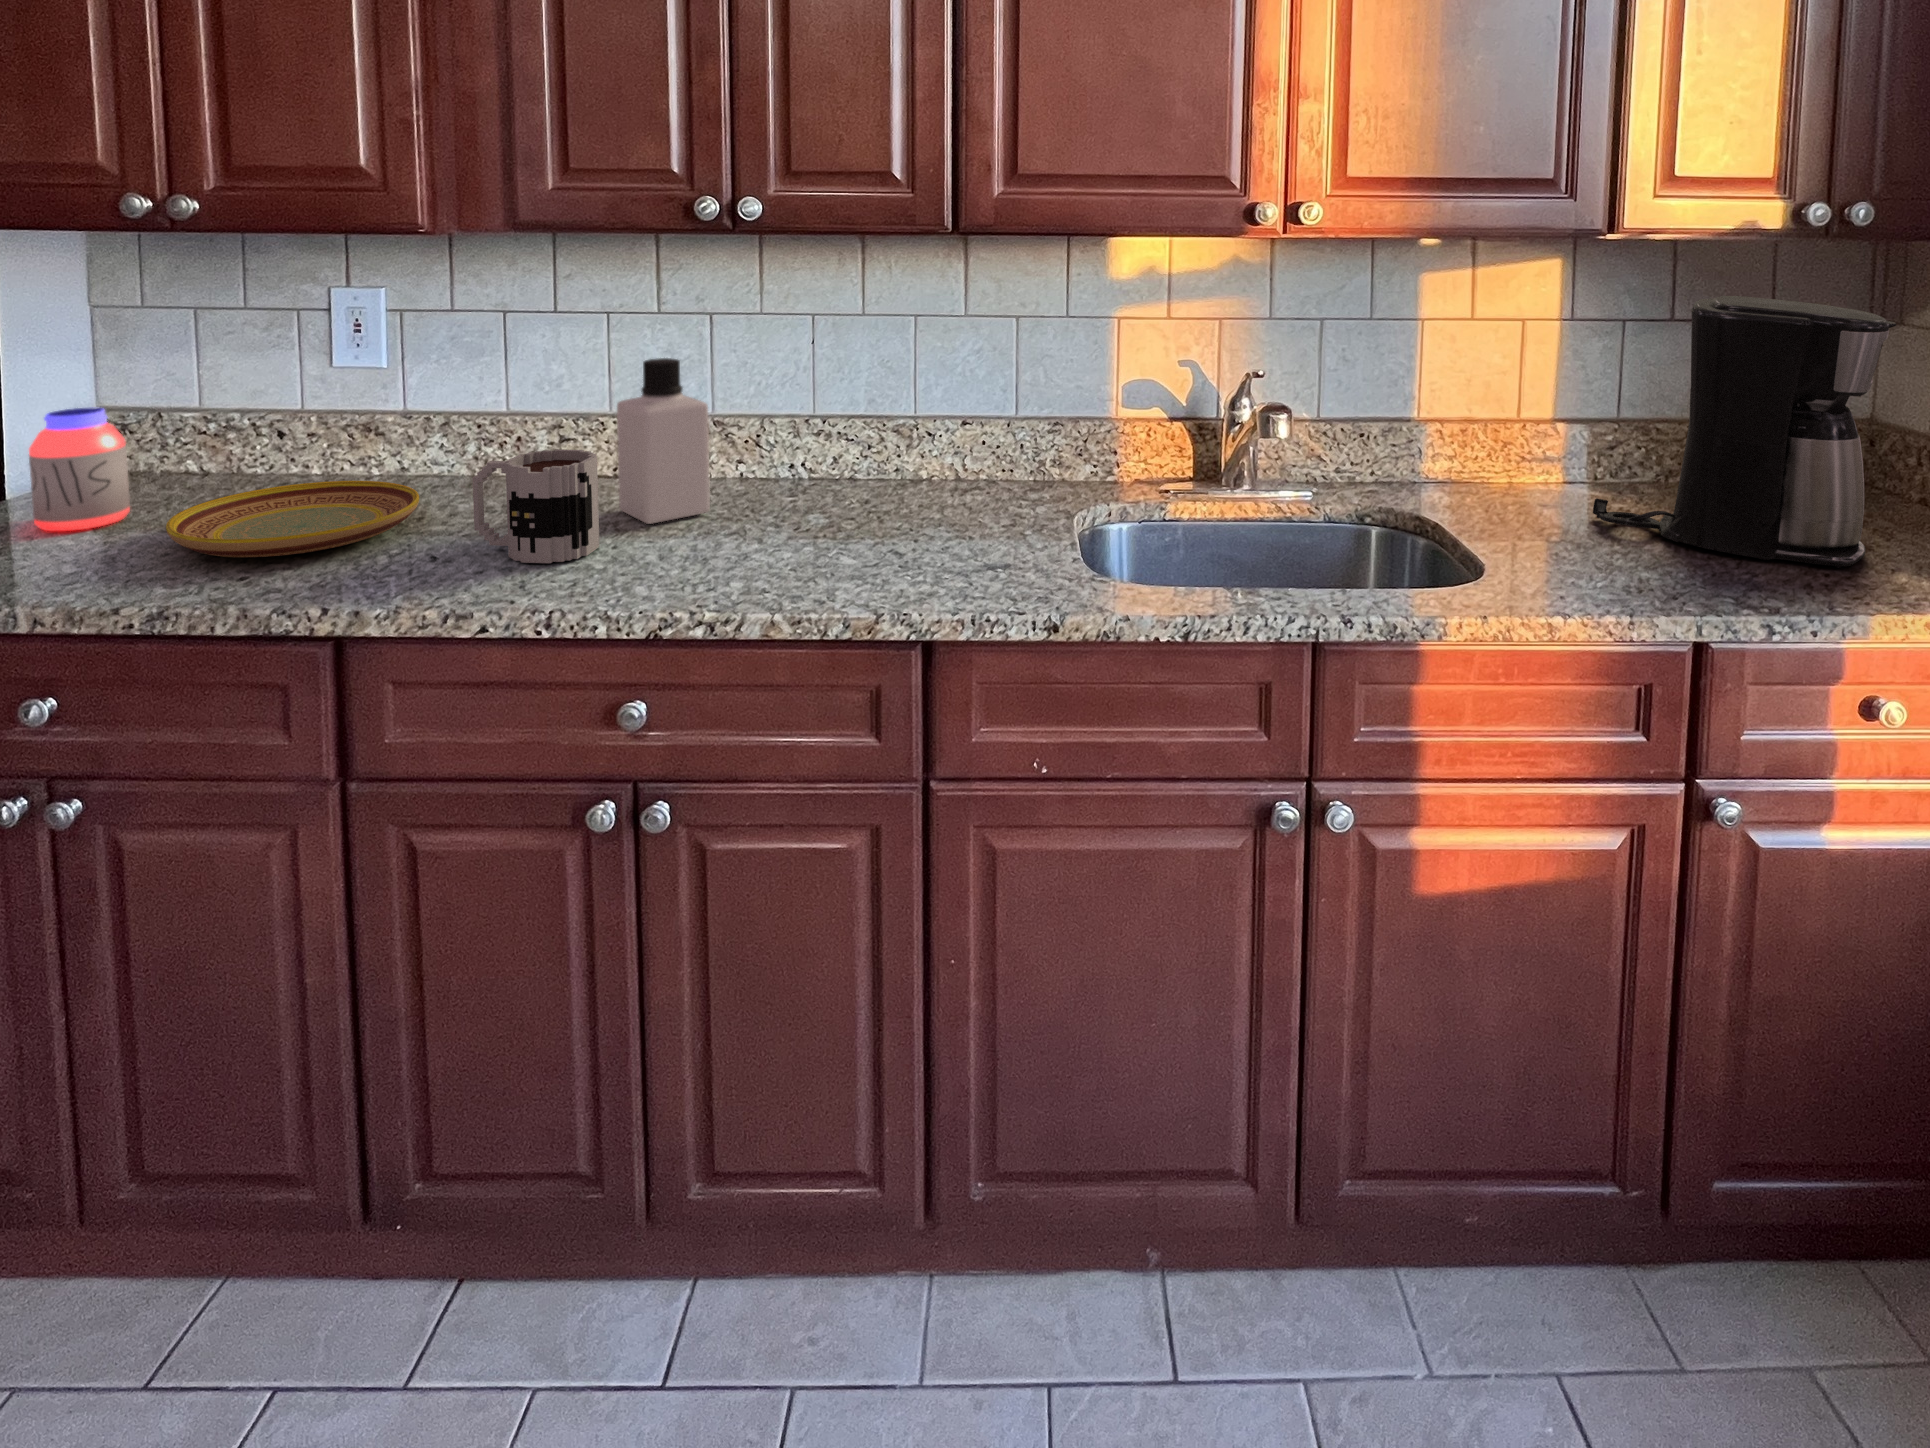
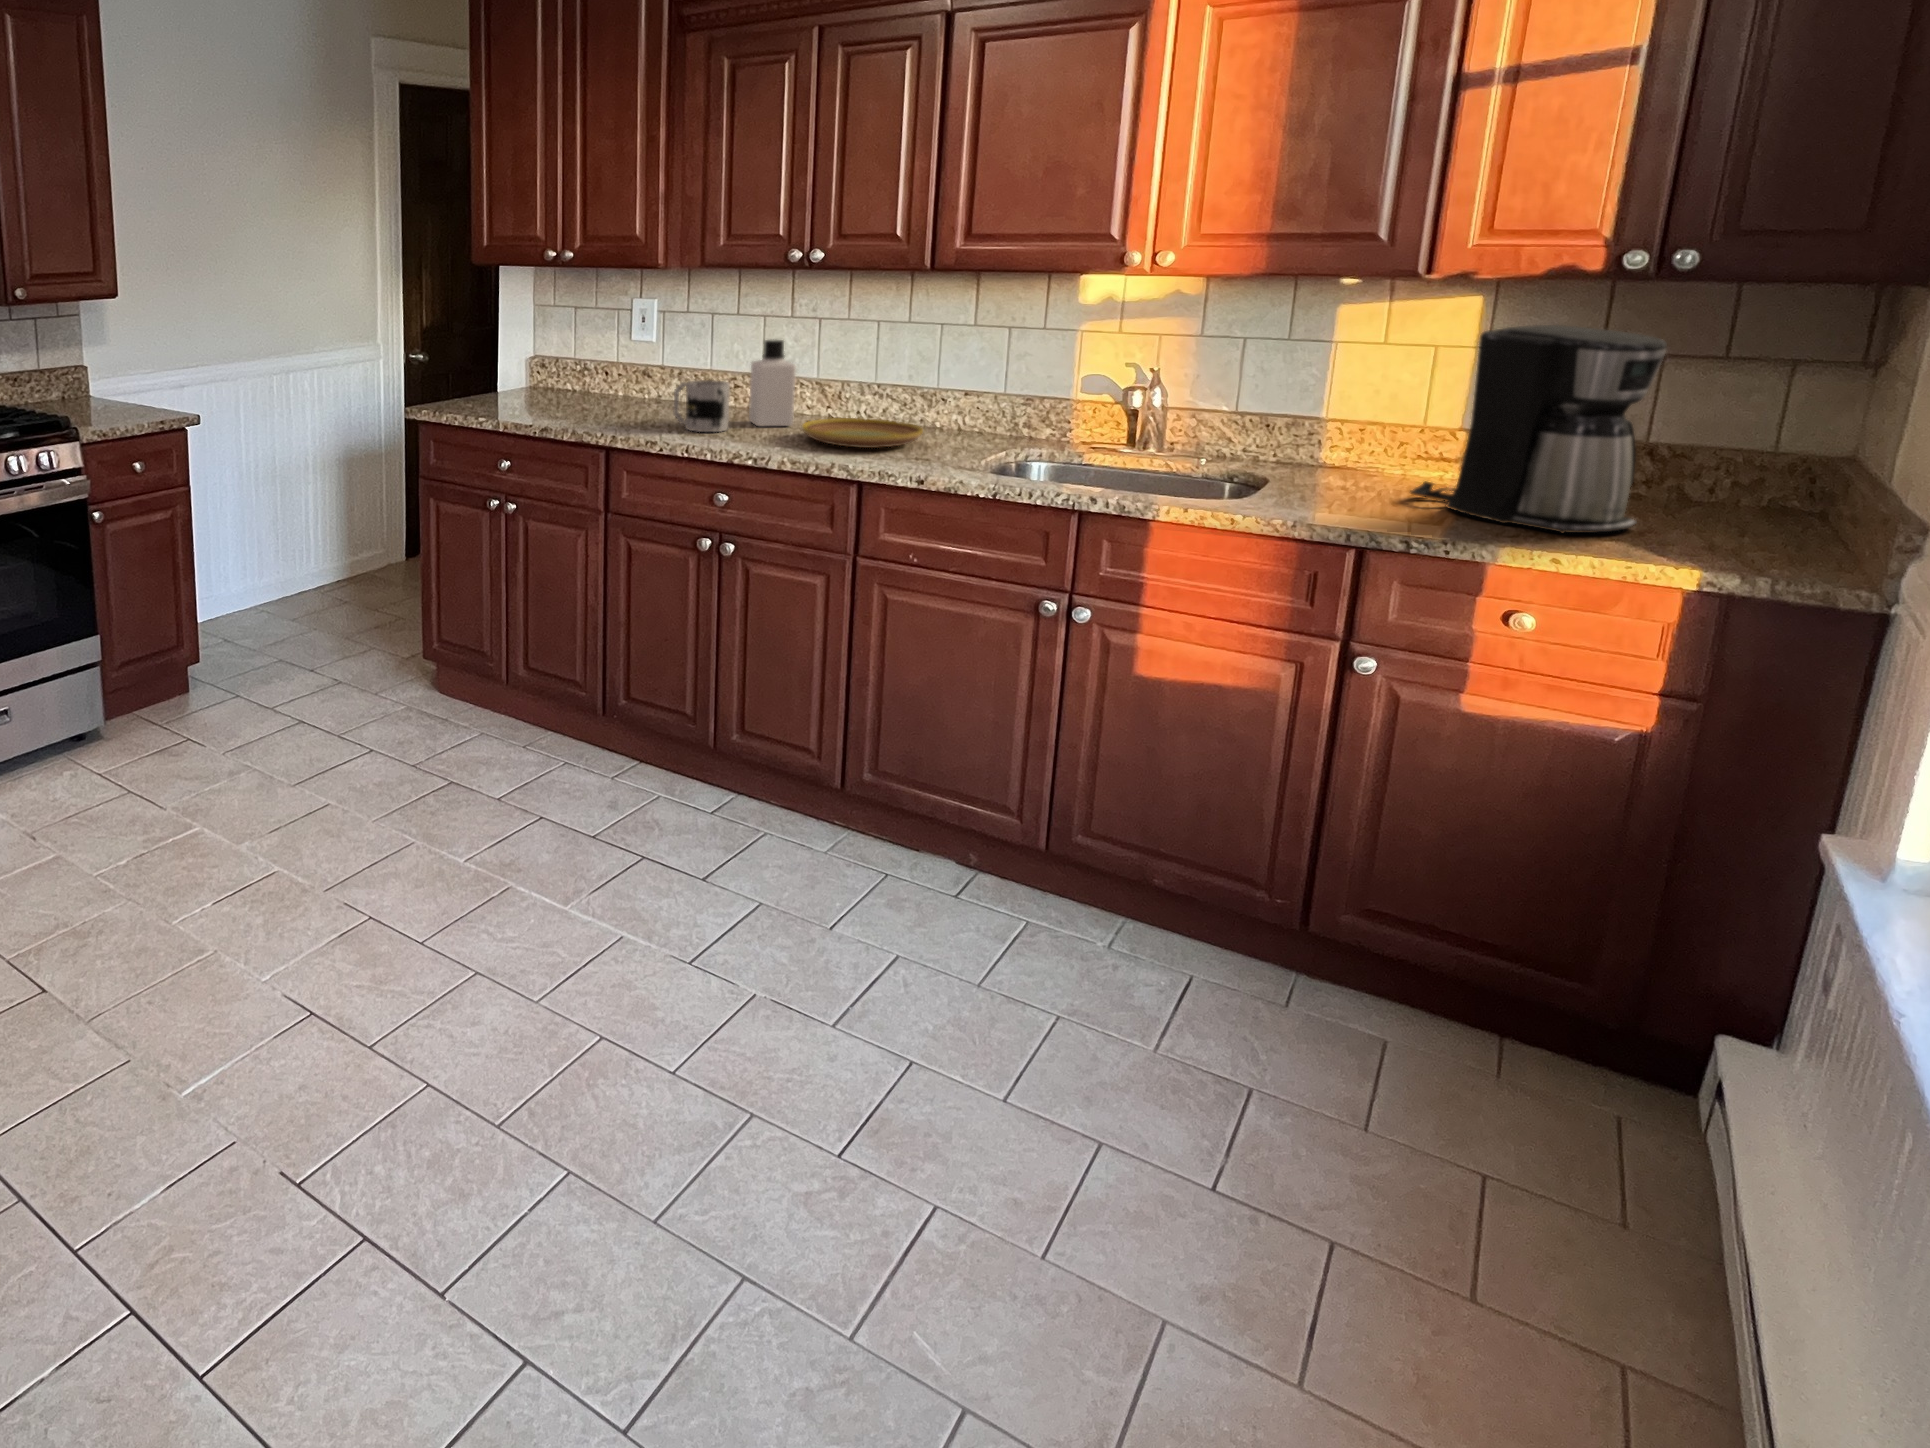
jar: present [29,407,130,531] -> none [511,349,545,402]
plate: present [166,481,419,557] -> present [802,418,923,448]

